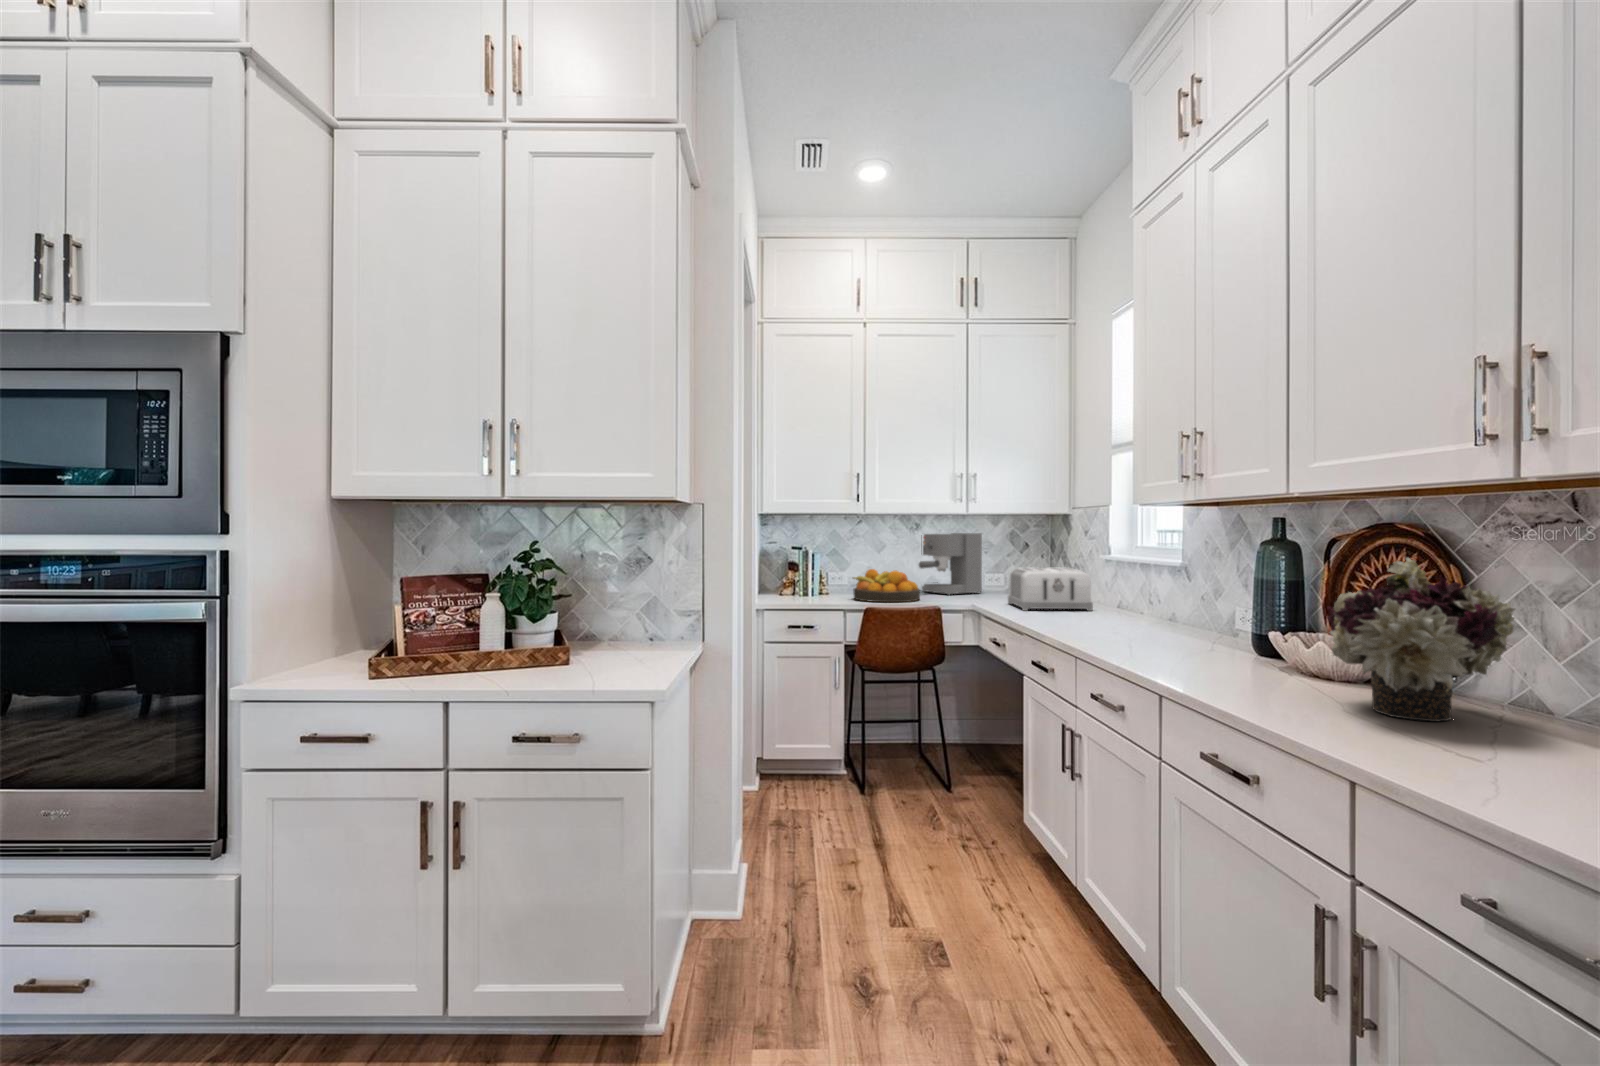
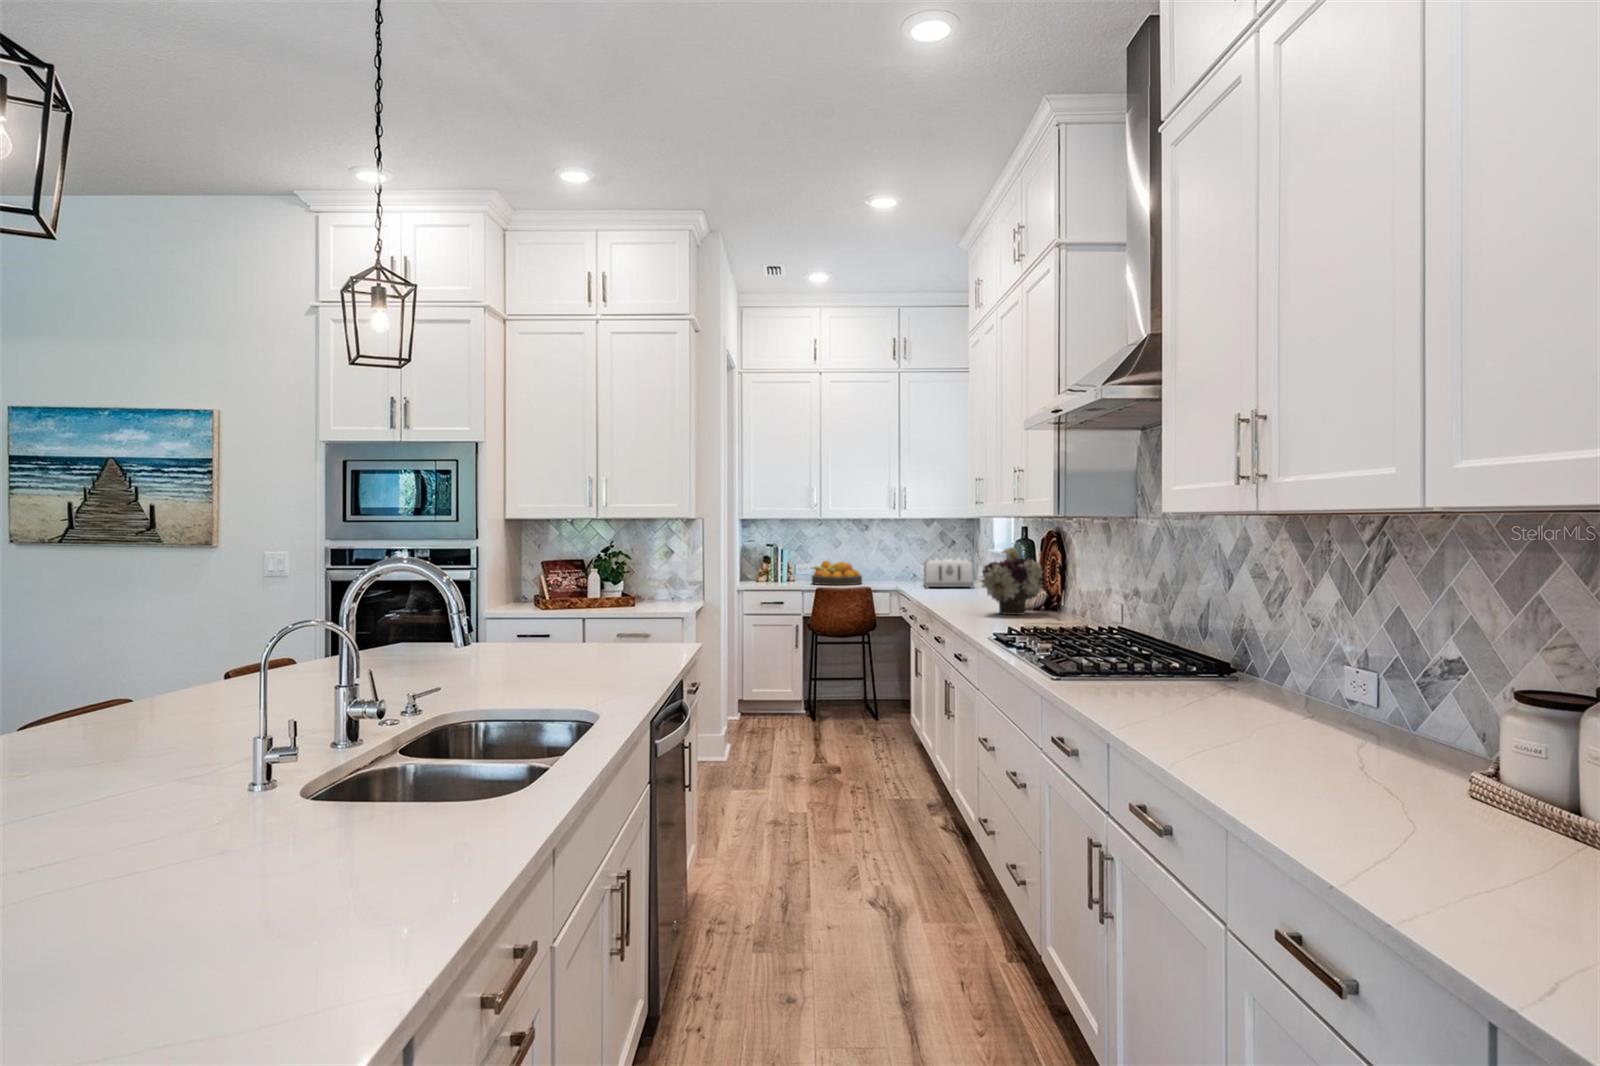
coffee maker: present [919,533,982,595] -> none [865,532,917,582]

